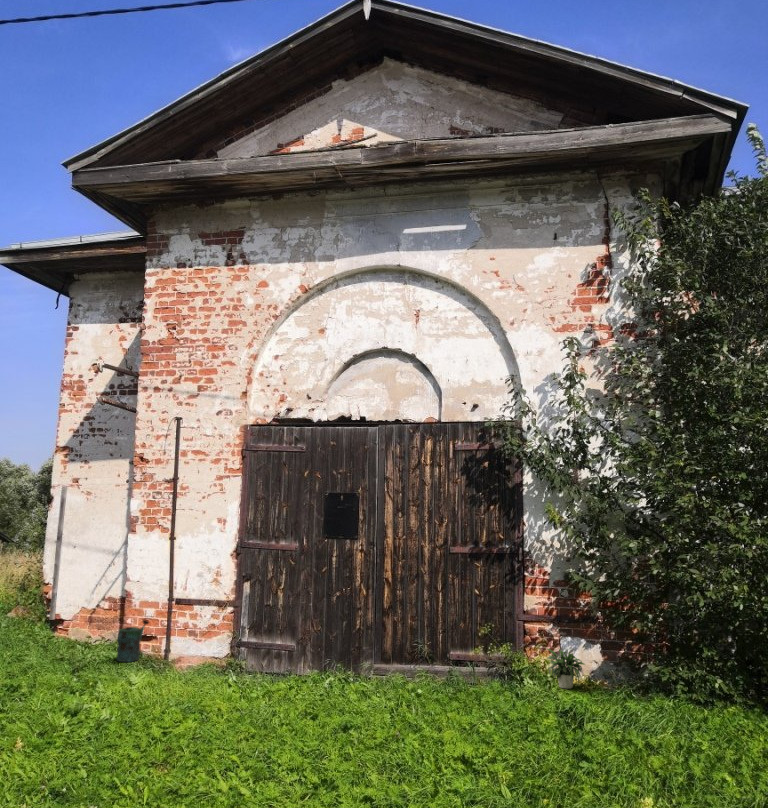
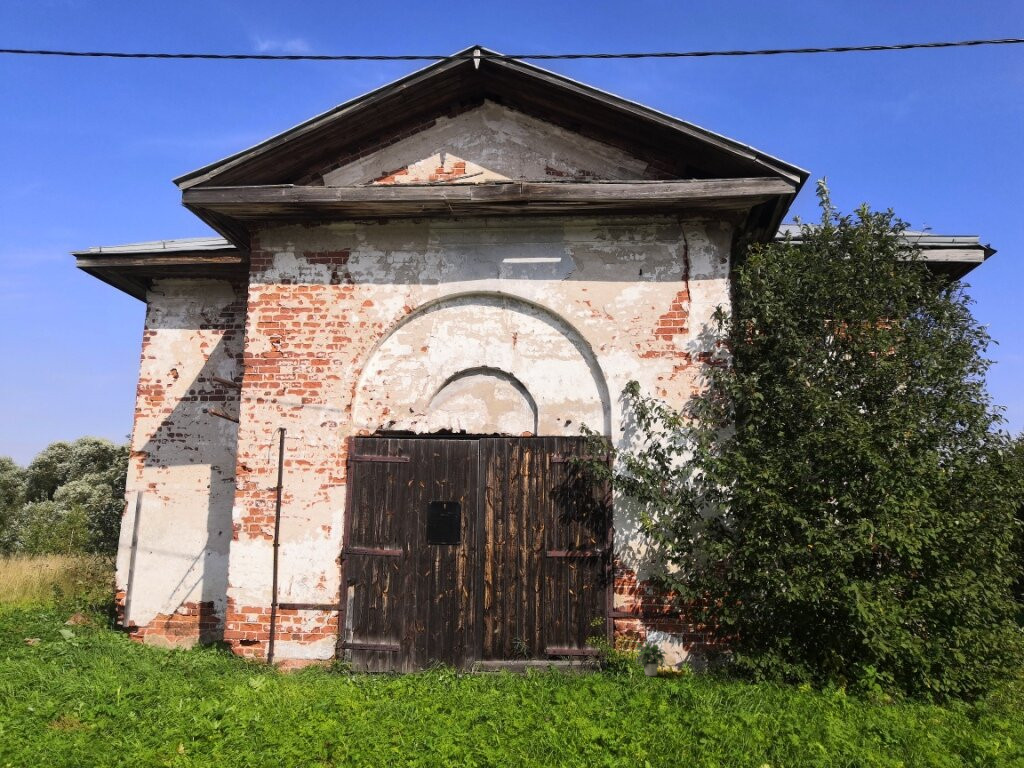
watering can: present [117,620,149,662] -> none [224,625,253,666]

